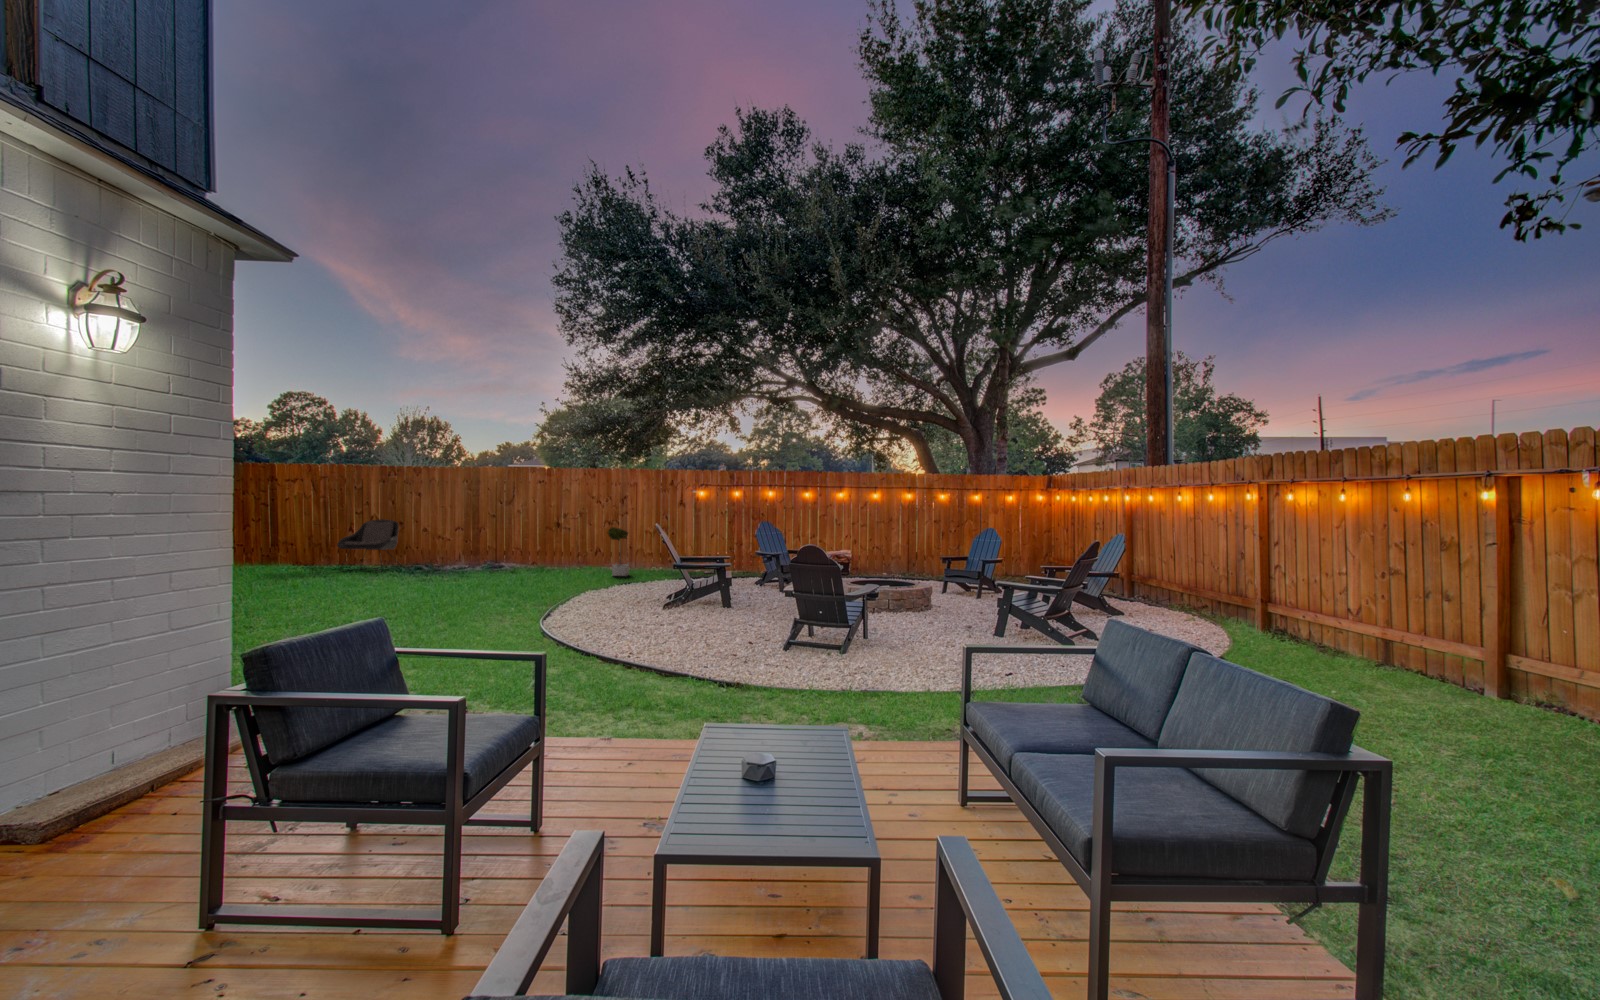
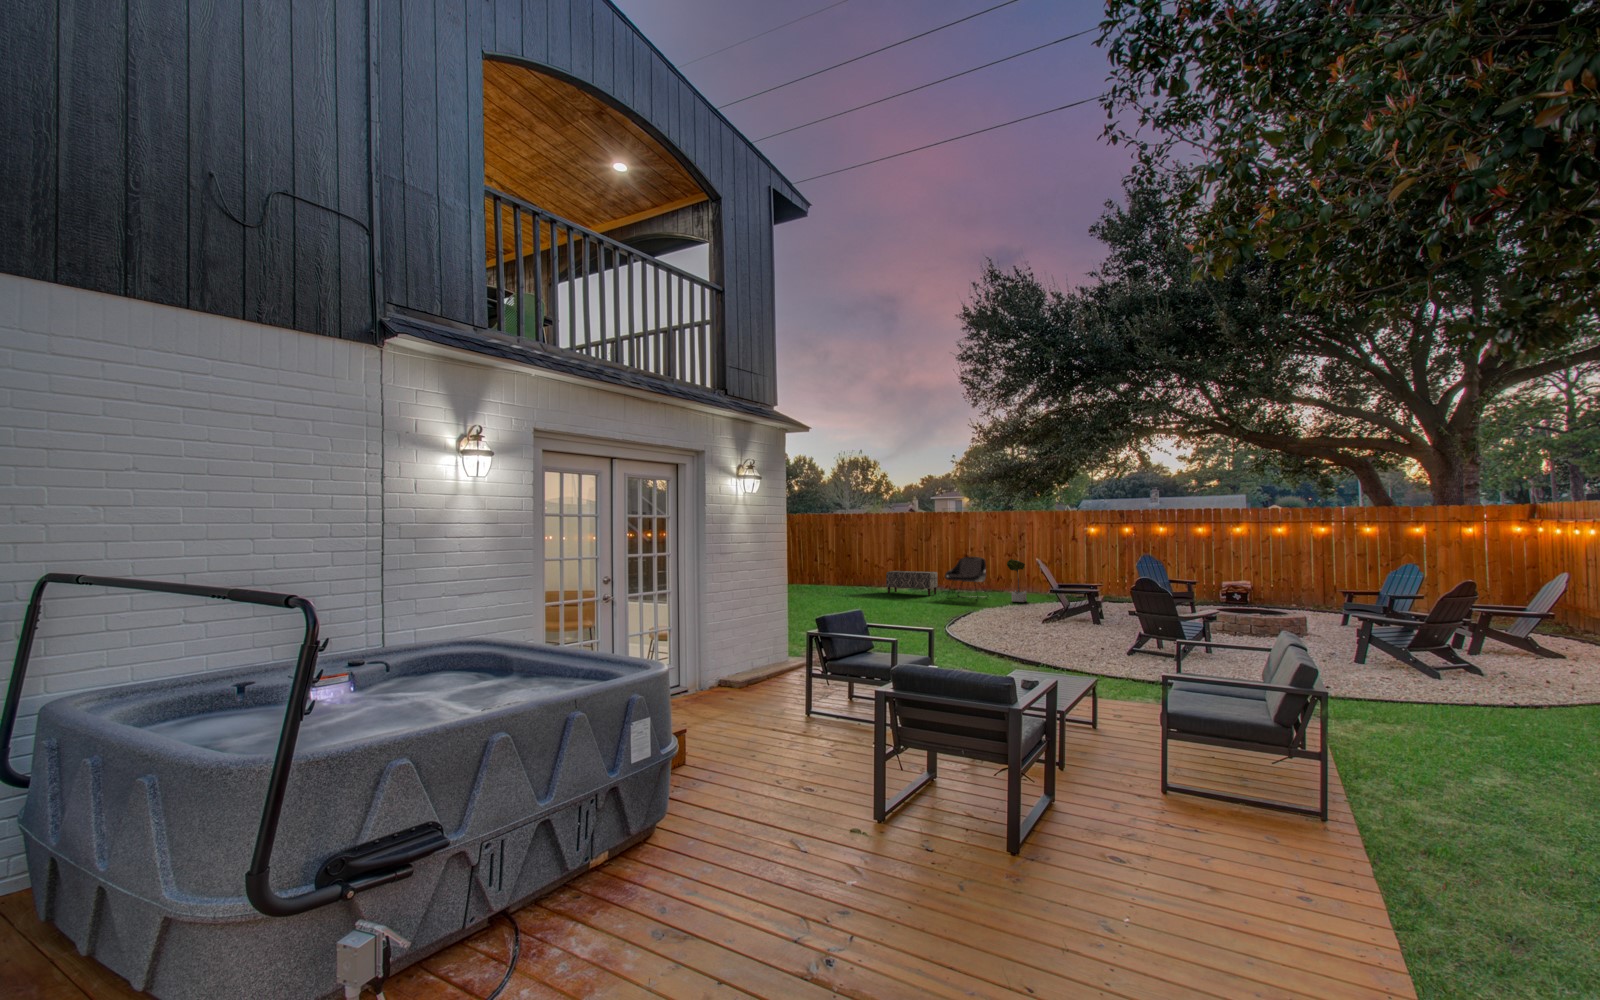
lounge chair: present [337,519,399,571] -> present [945,556,986,600]
bench: none [450,543,520,573] -> present [886,571,938,595]

